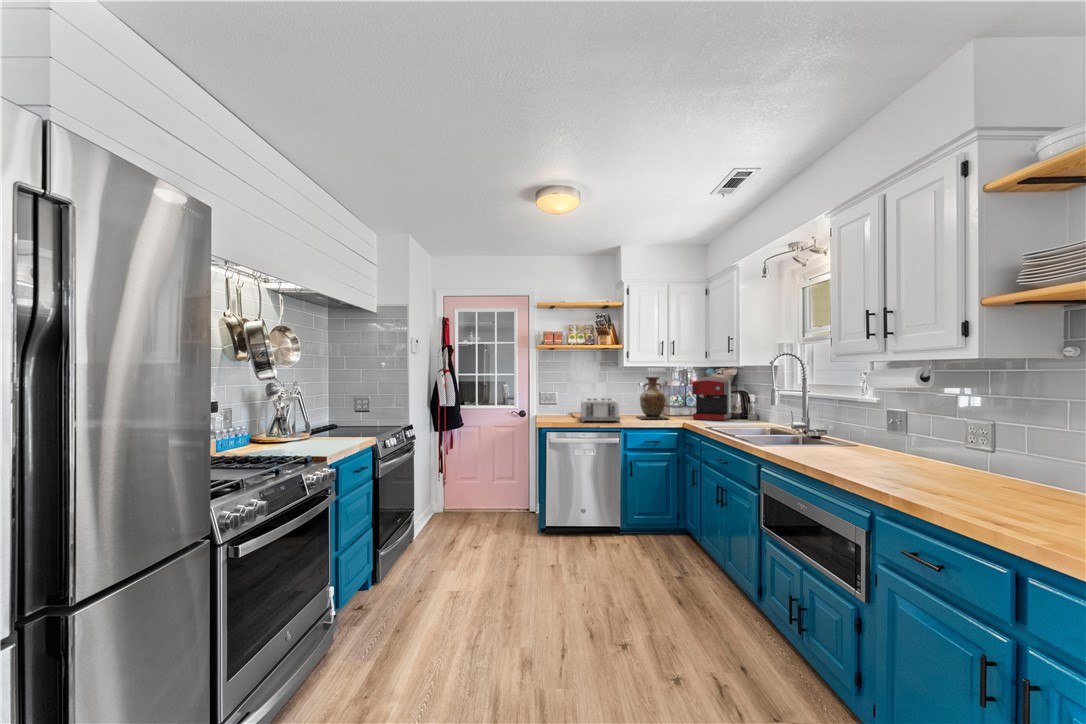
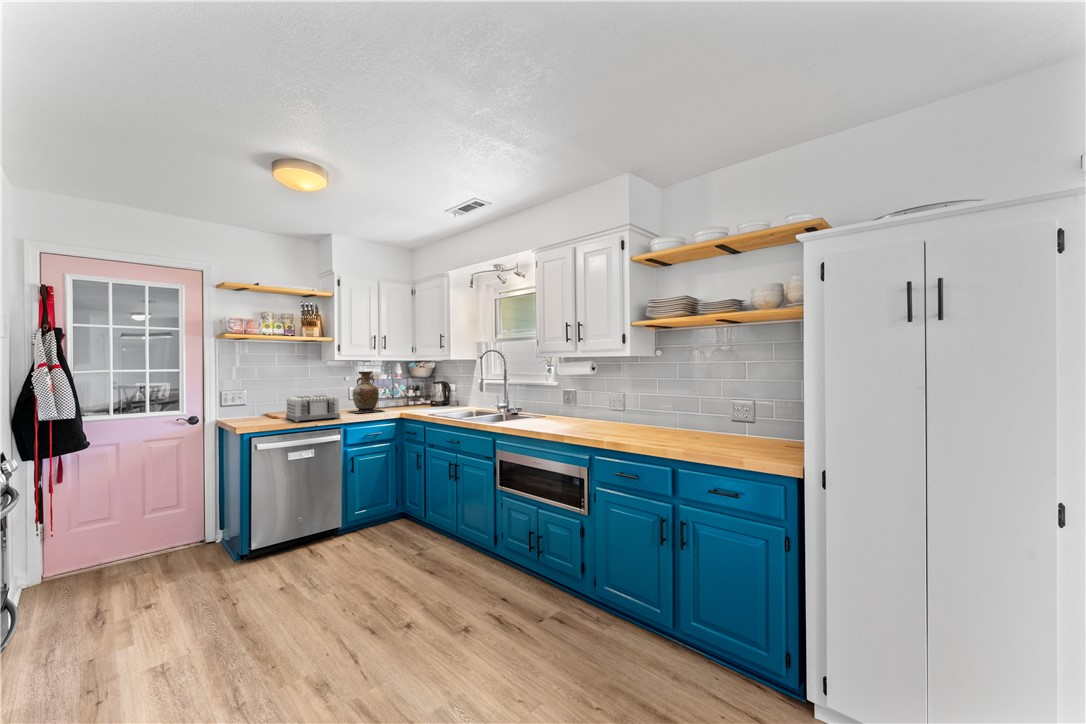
coffee maker: present [692,377,731,421] -> none [404,370,434,409]

